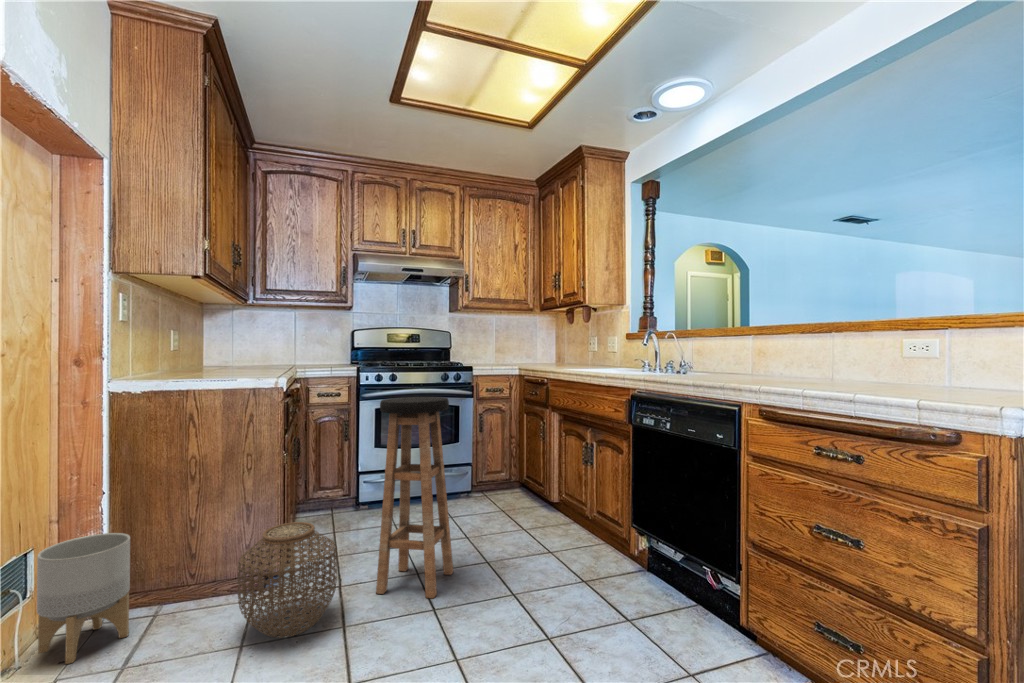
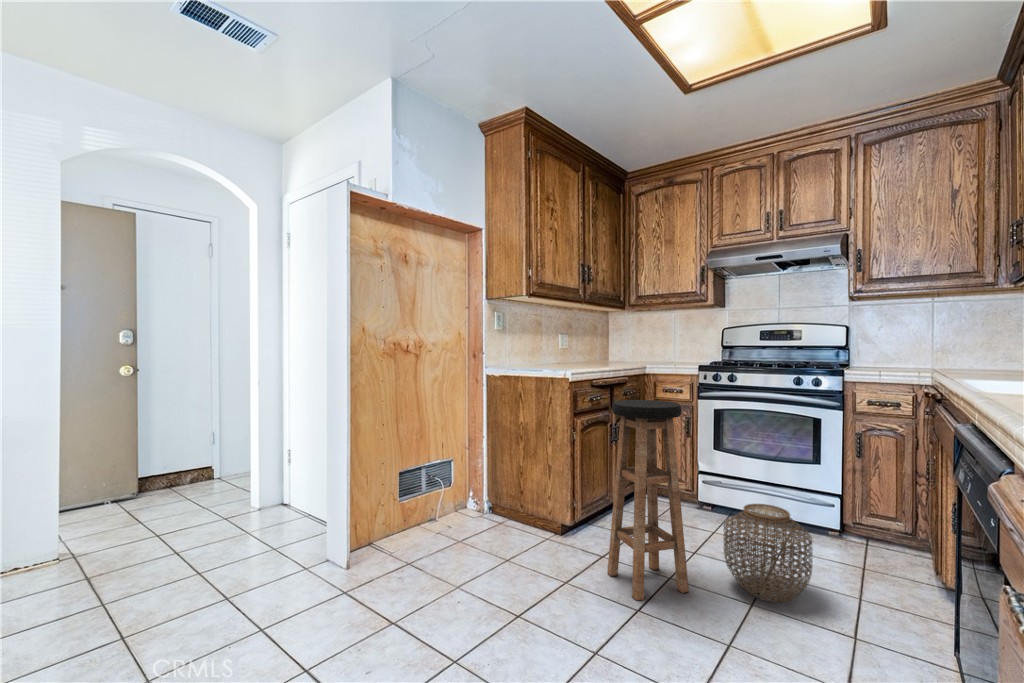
woven basket: present [238,522,337,638] -> present [723,504,812,603]
planter: present [37,533,130,664] -> none [445,460,486,527]

